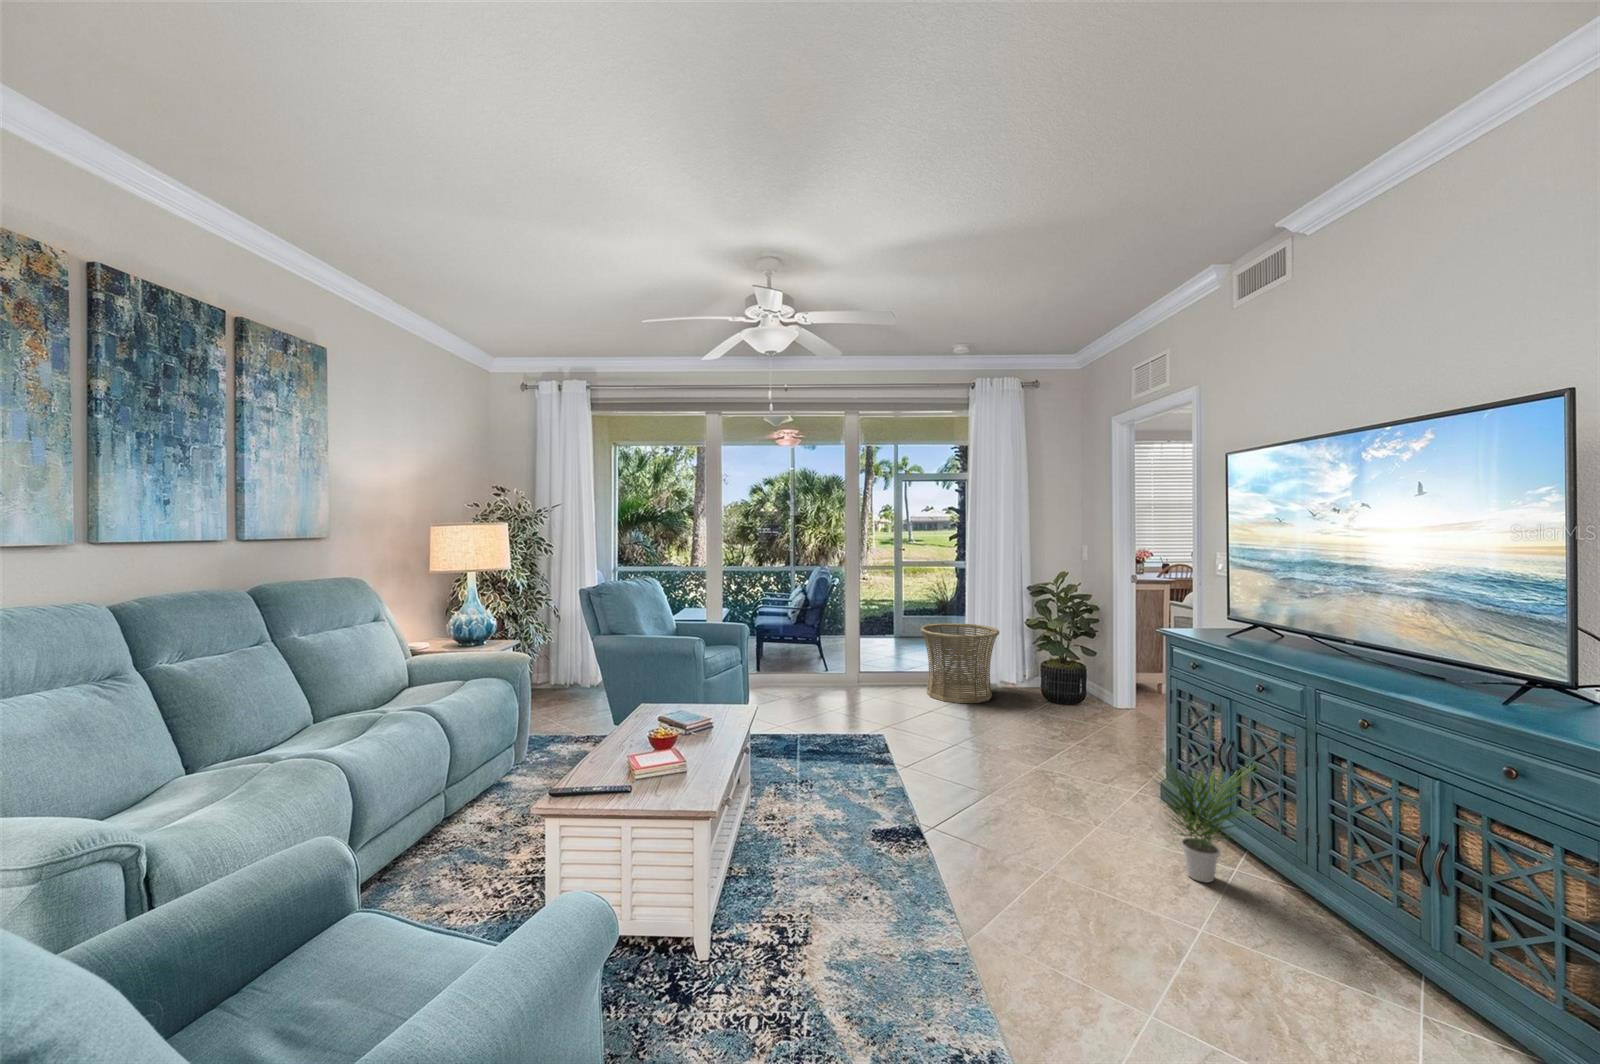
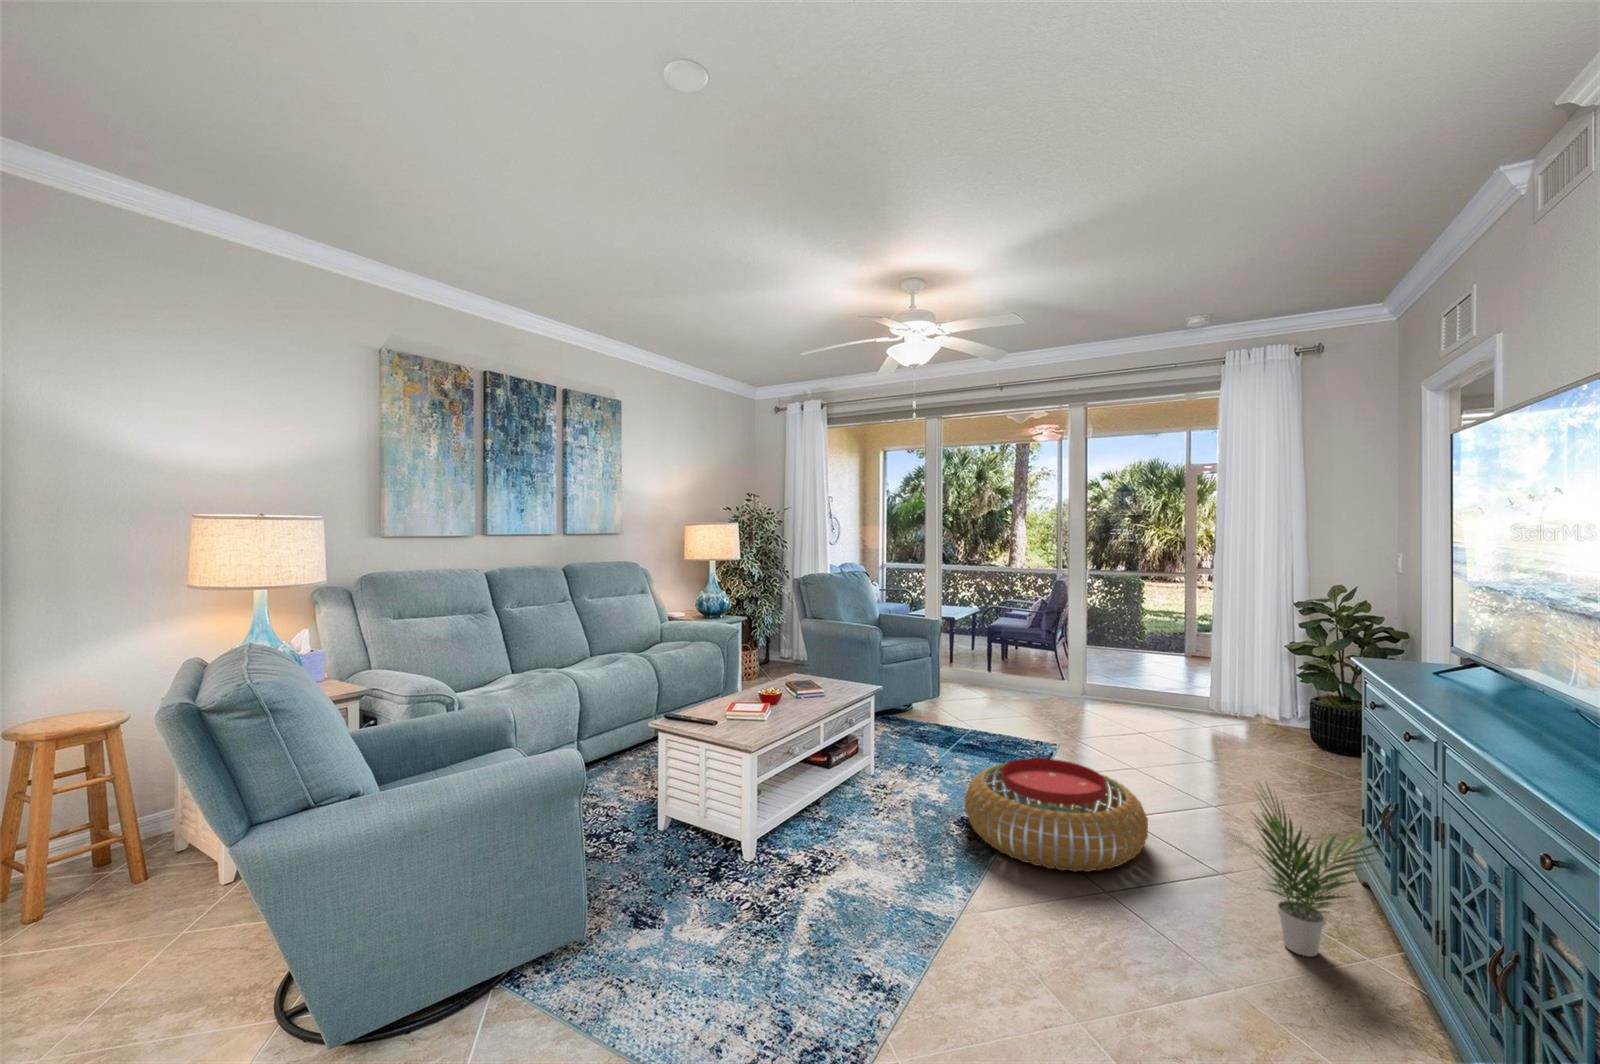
basket: present [920,623,999,703] -> none [1160,642,1268,740]
pouf: none [873,750,1044,862] -> present [965,758,1148,872]

